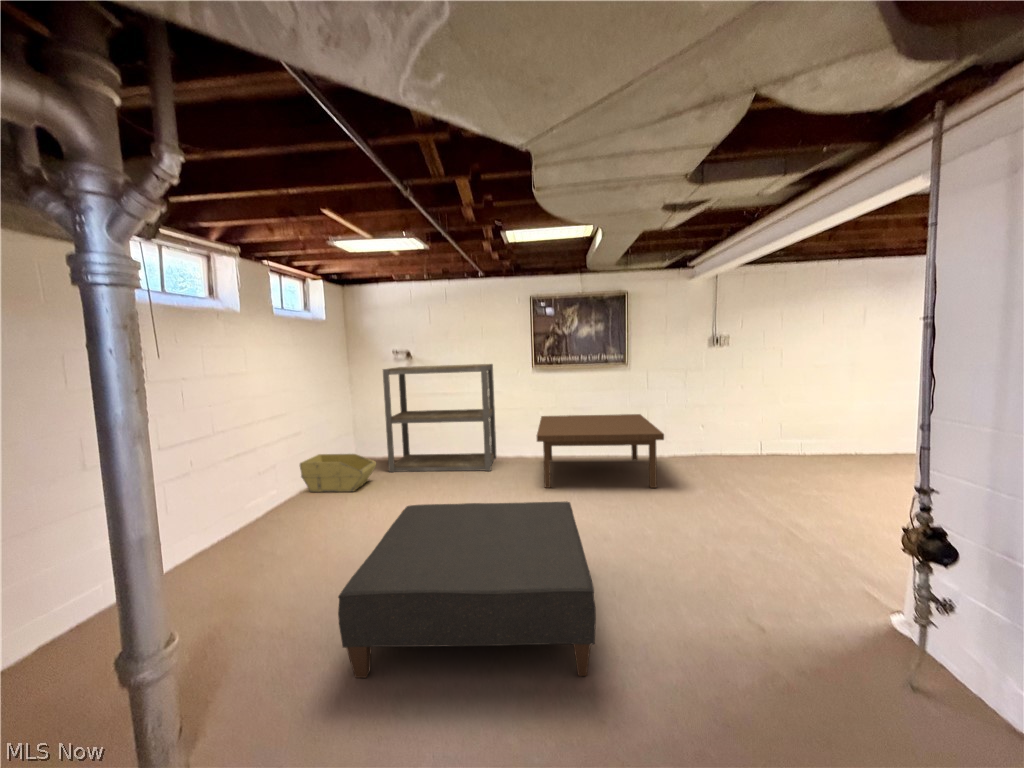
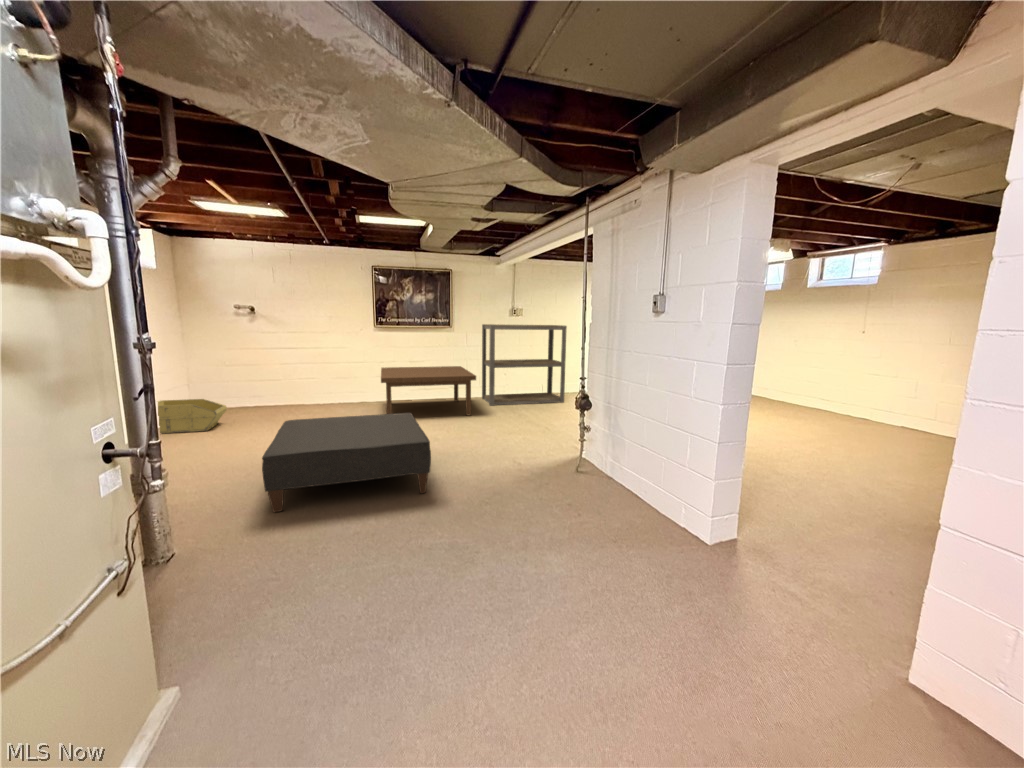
shelving unit: present [383,364,497,472] -> present [482,324,567,406]

